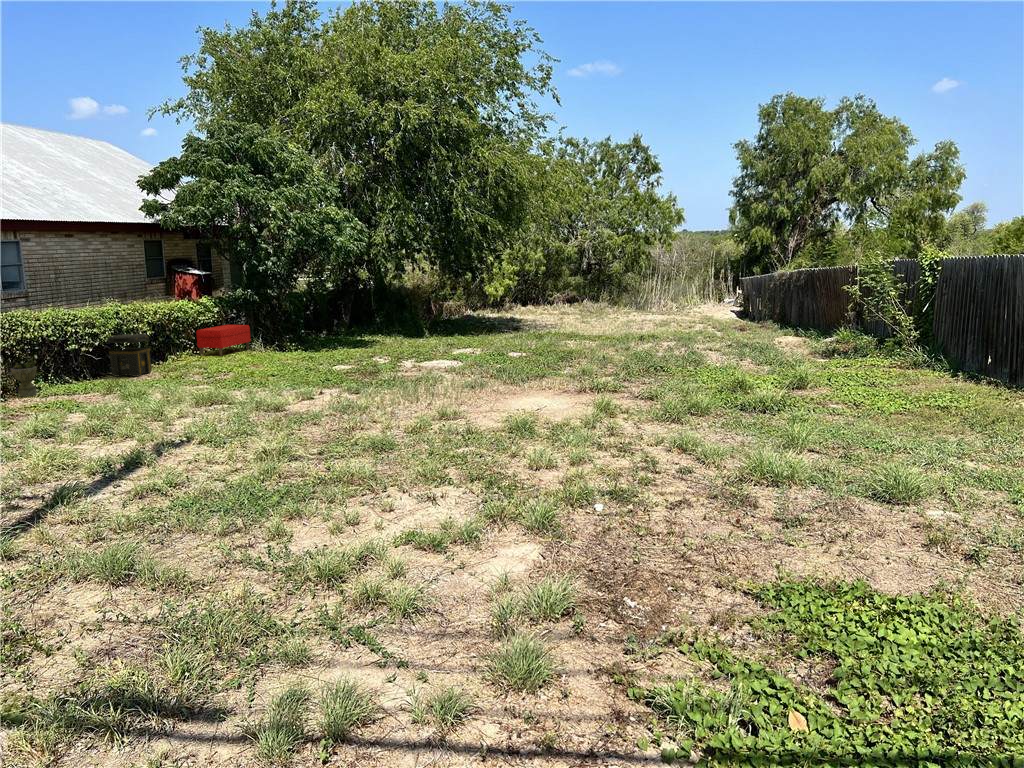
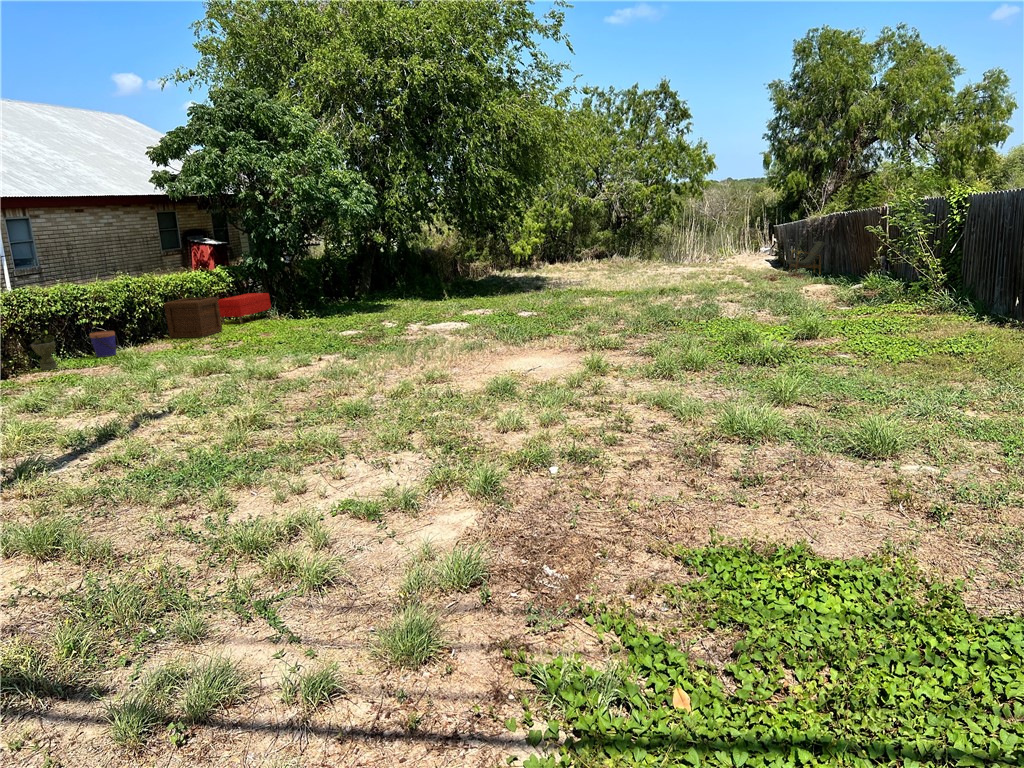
lounge chair: none [760,297,799,329] -> present [786,241,825,275]
wooden crate: none [145,327,204,368] -> present [164,297,222,338]
toolbox: present [108,334,152,377] -> none [126,306,170,348]
bucket: none [70,358,100,385] -> present [90,331,119,357]

